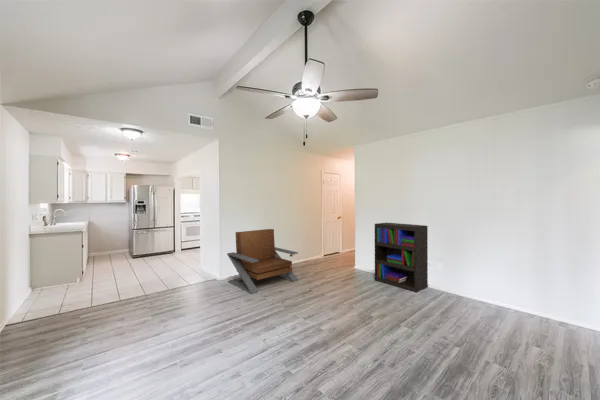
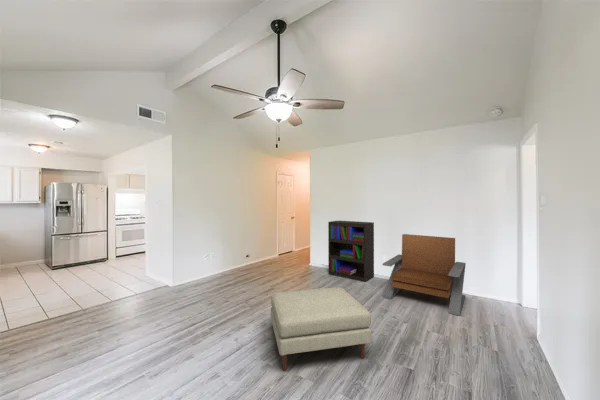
lounge chair: present [227,229,298,294] -> present [383,234,466,316]
ottoman: none [299,297,406,382] -> present [271,287,372,371]

